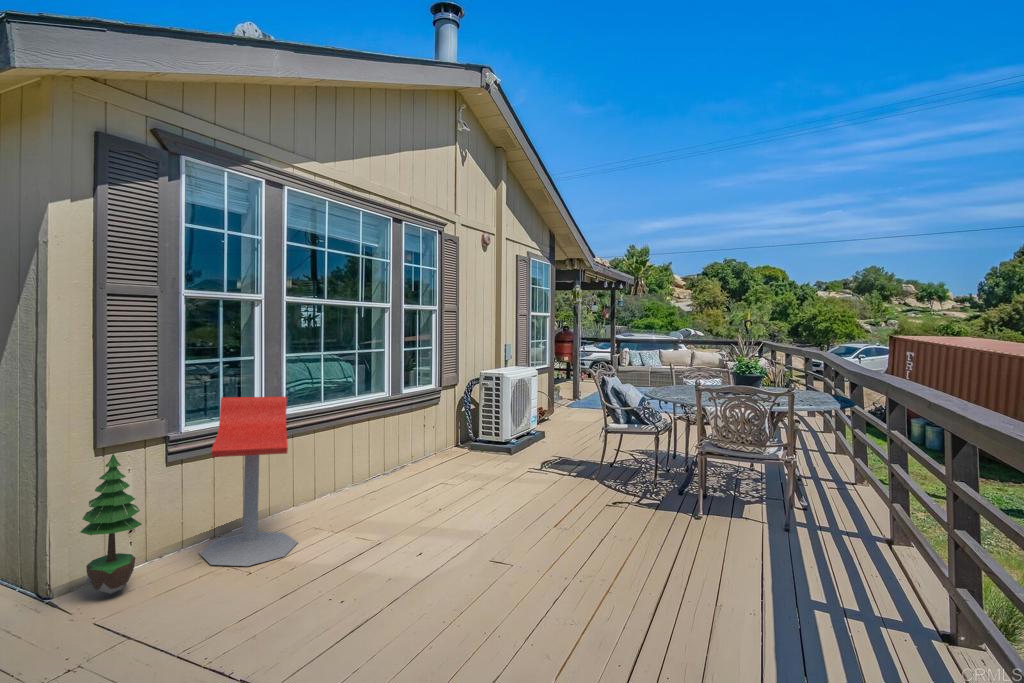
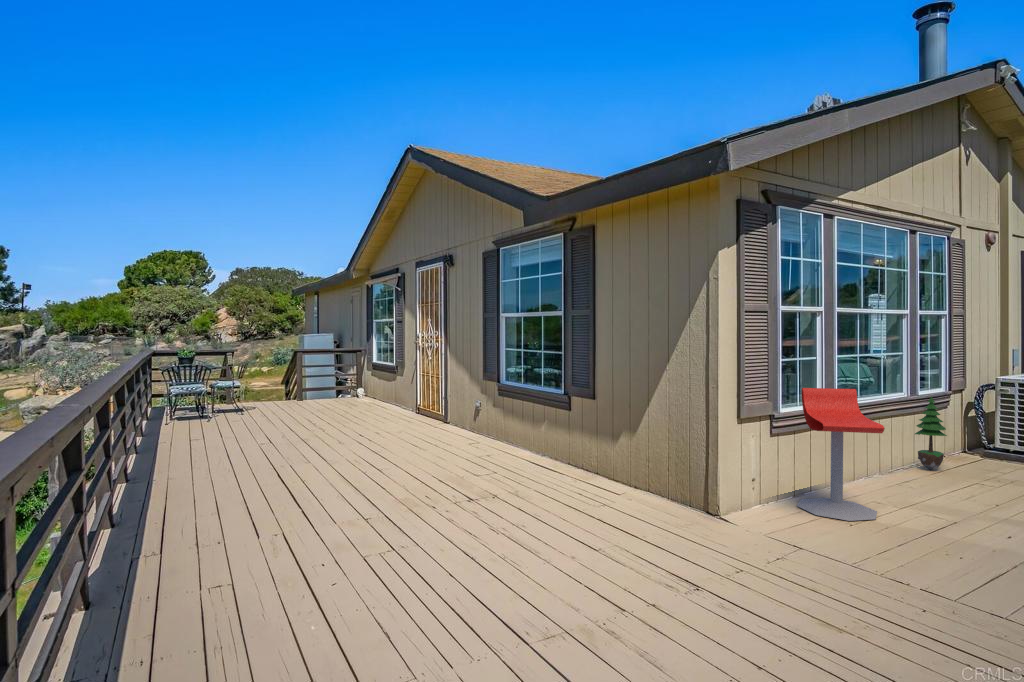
potted tree: present [80,454,142,595] -> present [915,397,947,470]

